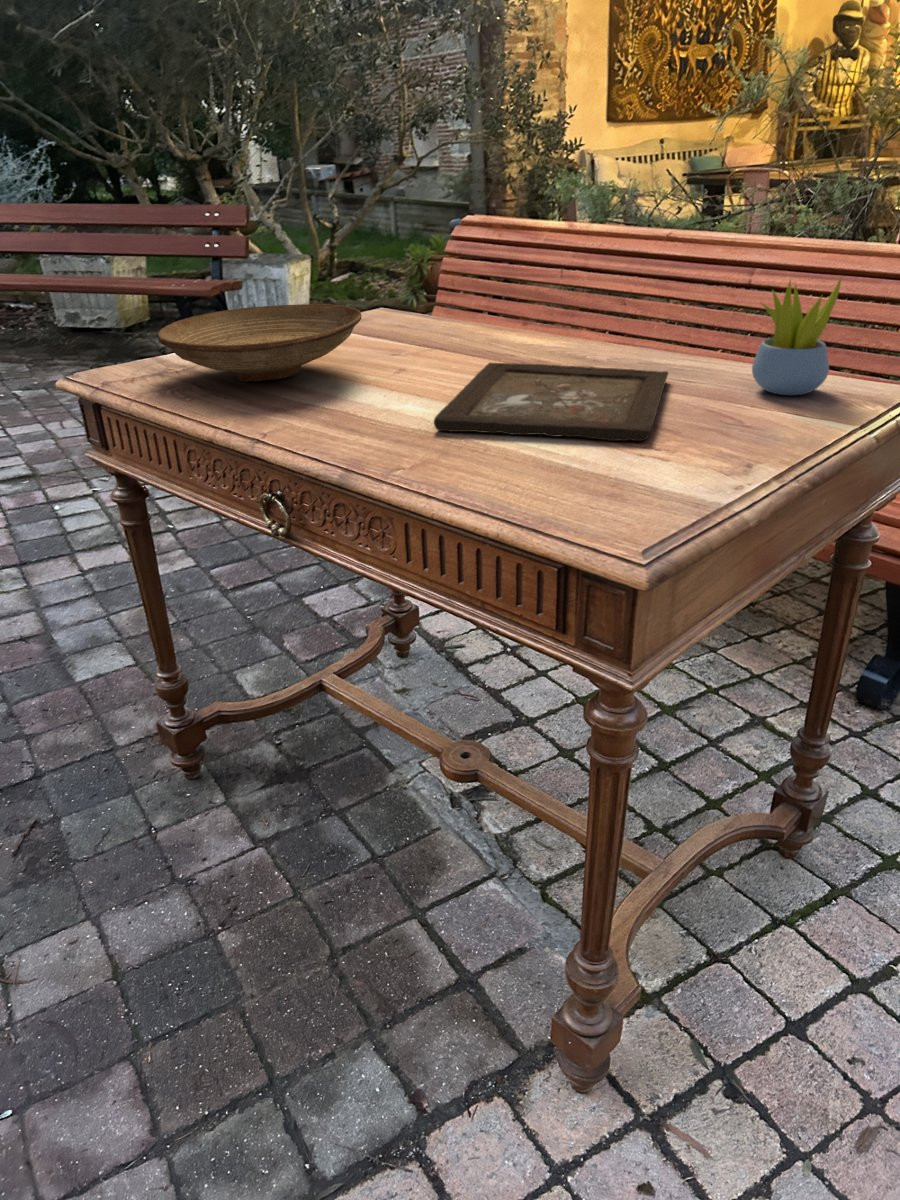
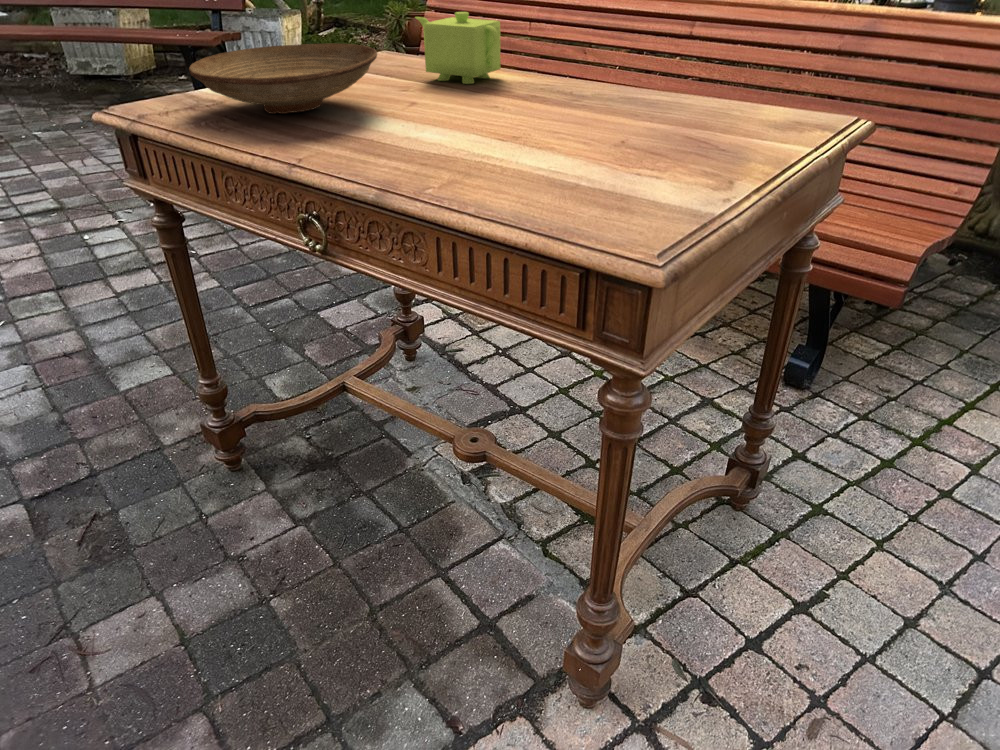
teapot: none [412,267,507,346] -> present [415,12,501,84]
succulent plant: present [752,278,841,395] -> none [722,18,801,124]
tray: present [434,363,668,441] -> none [456,97,650,163]

